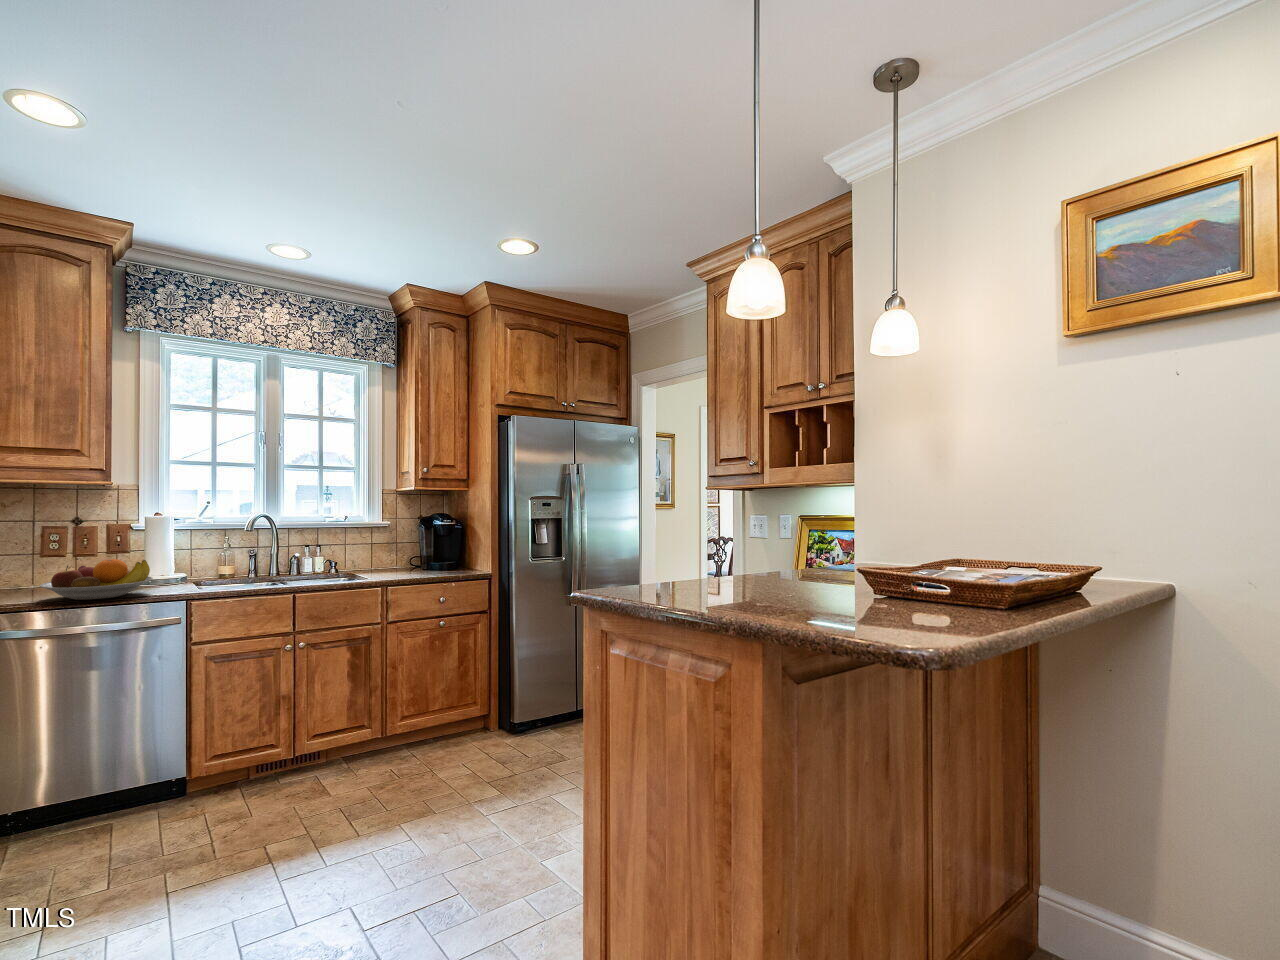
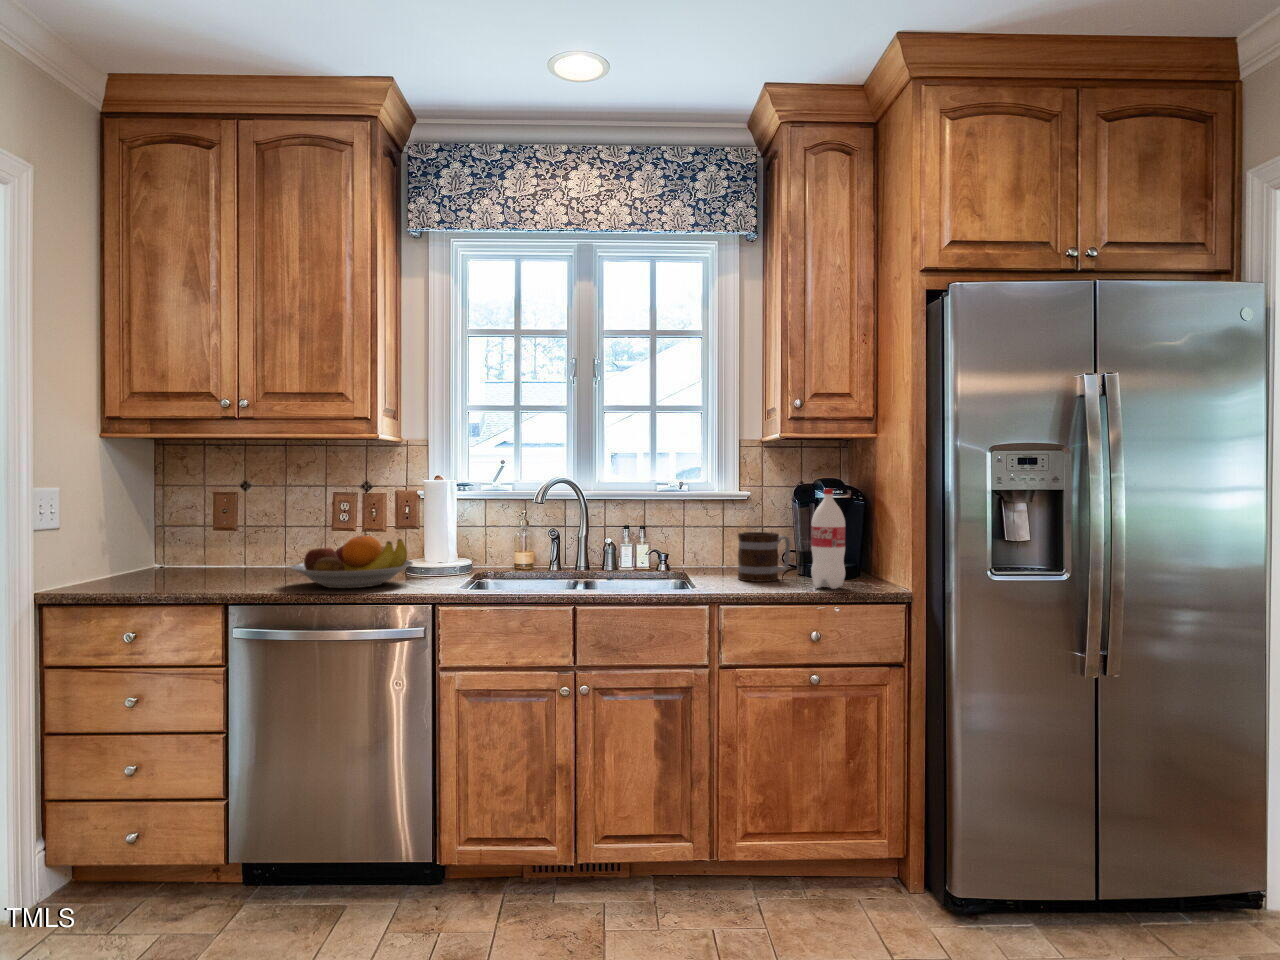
bottle: none [435,517,455,573] -> present [811,489,845,589]
mug: none [385,543,416,573] -> present [738,532,790,582]

